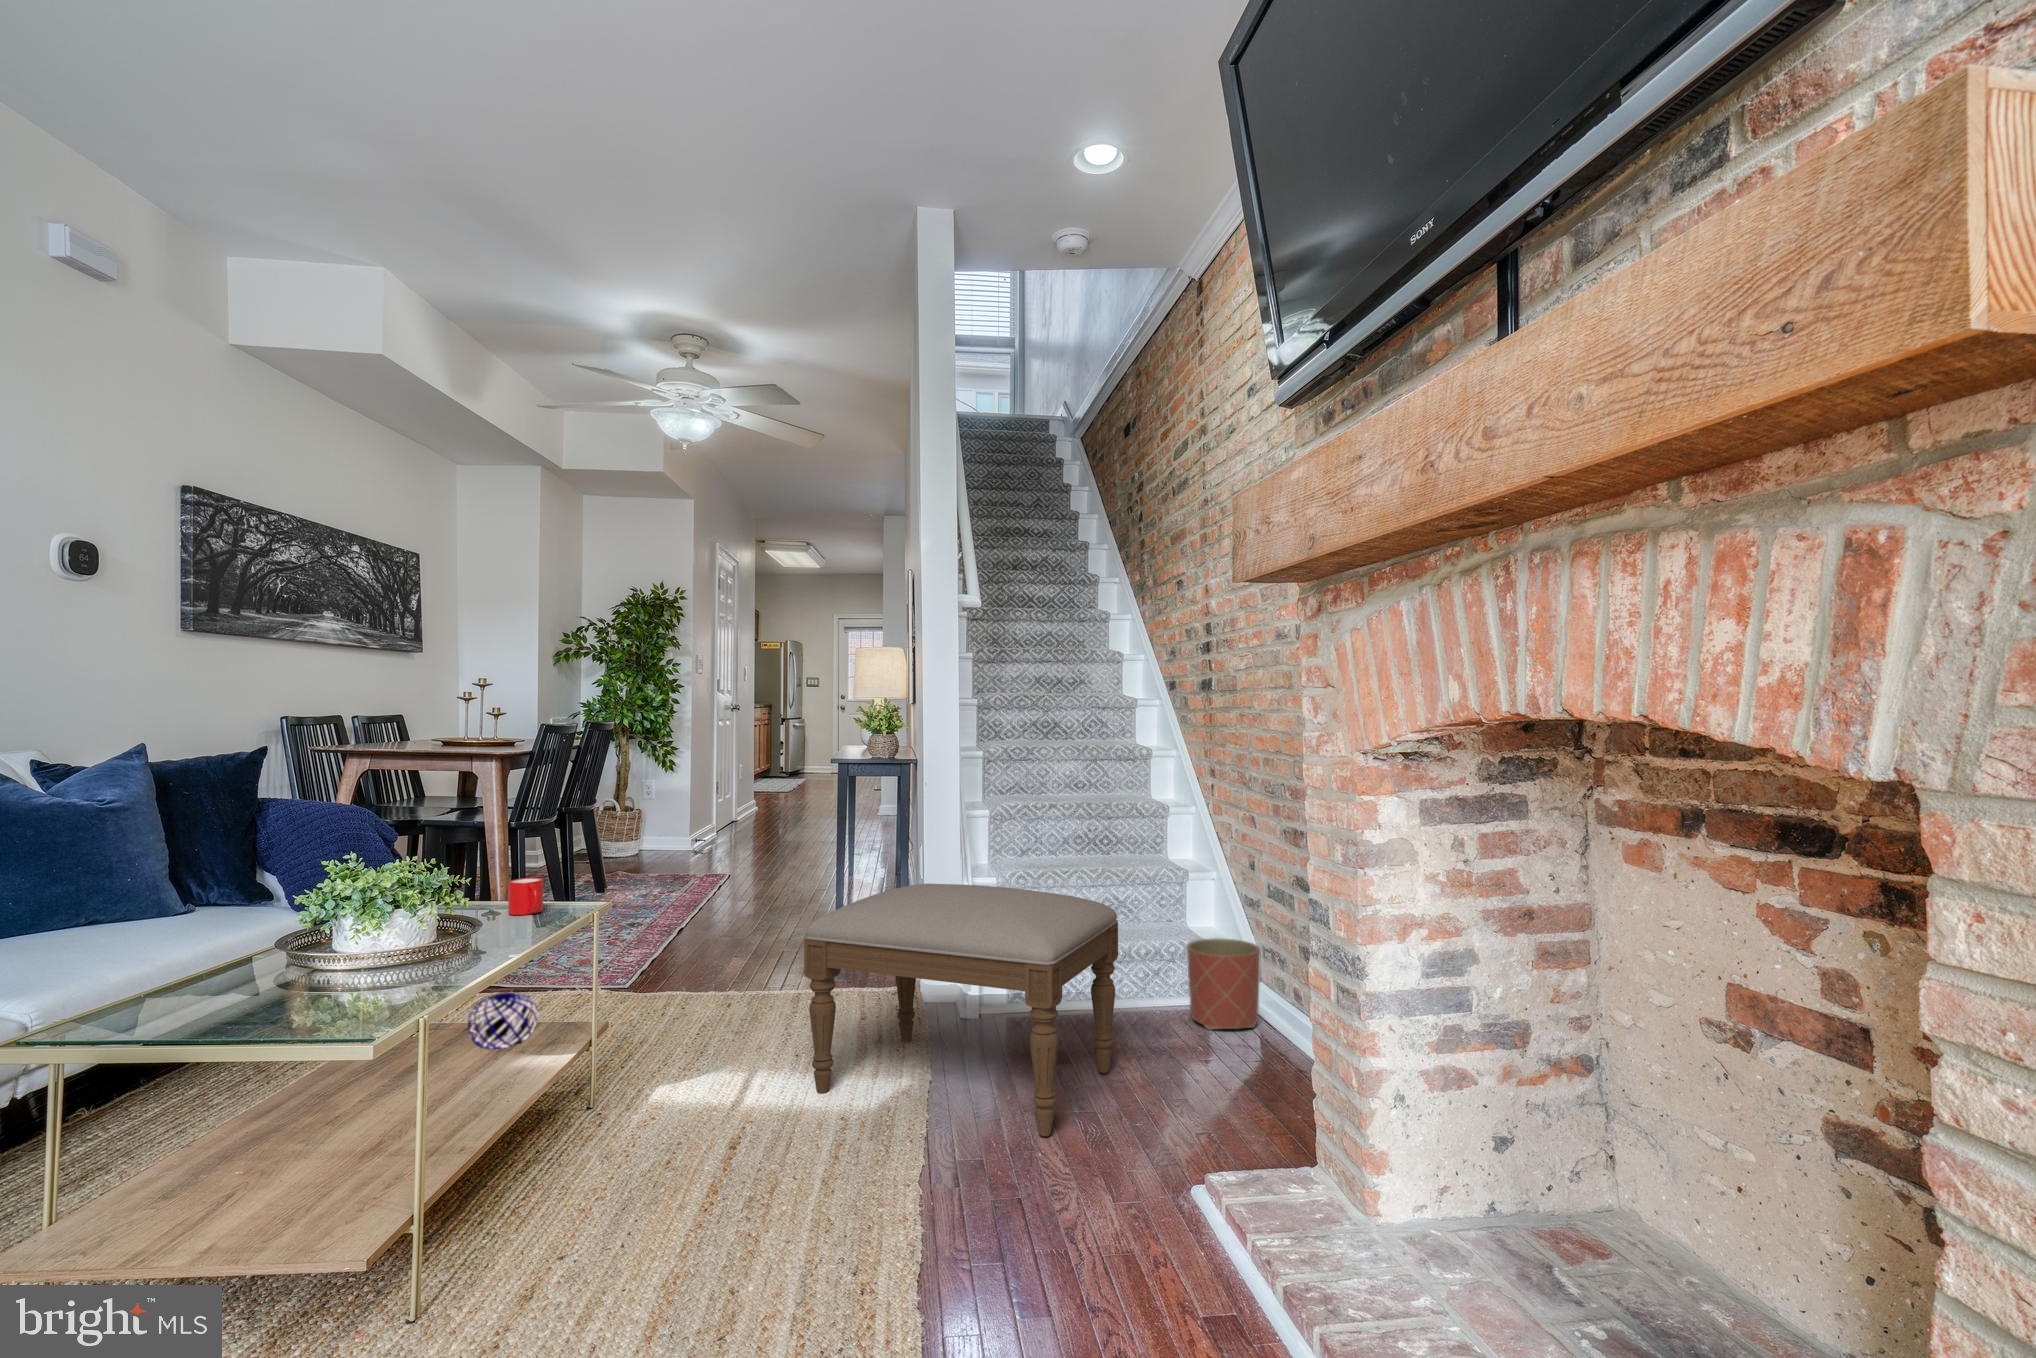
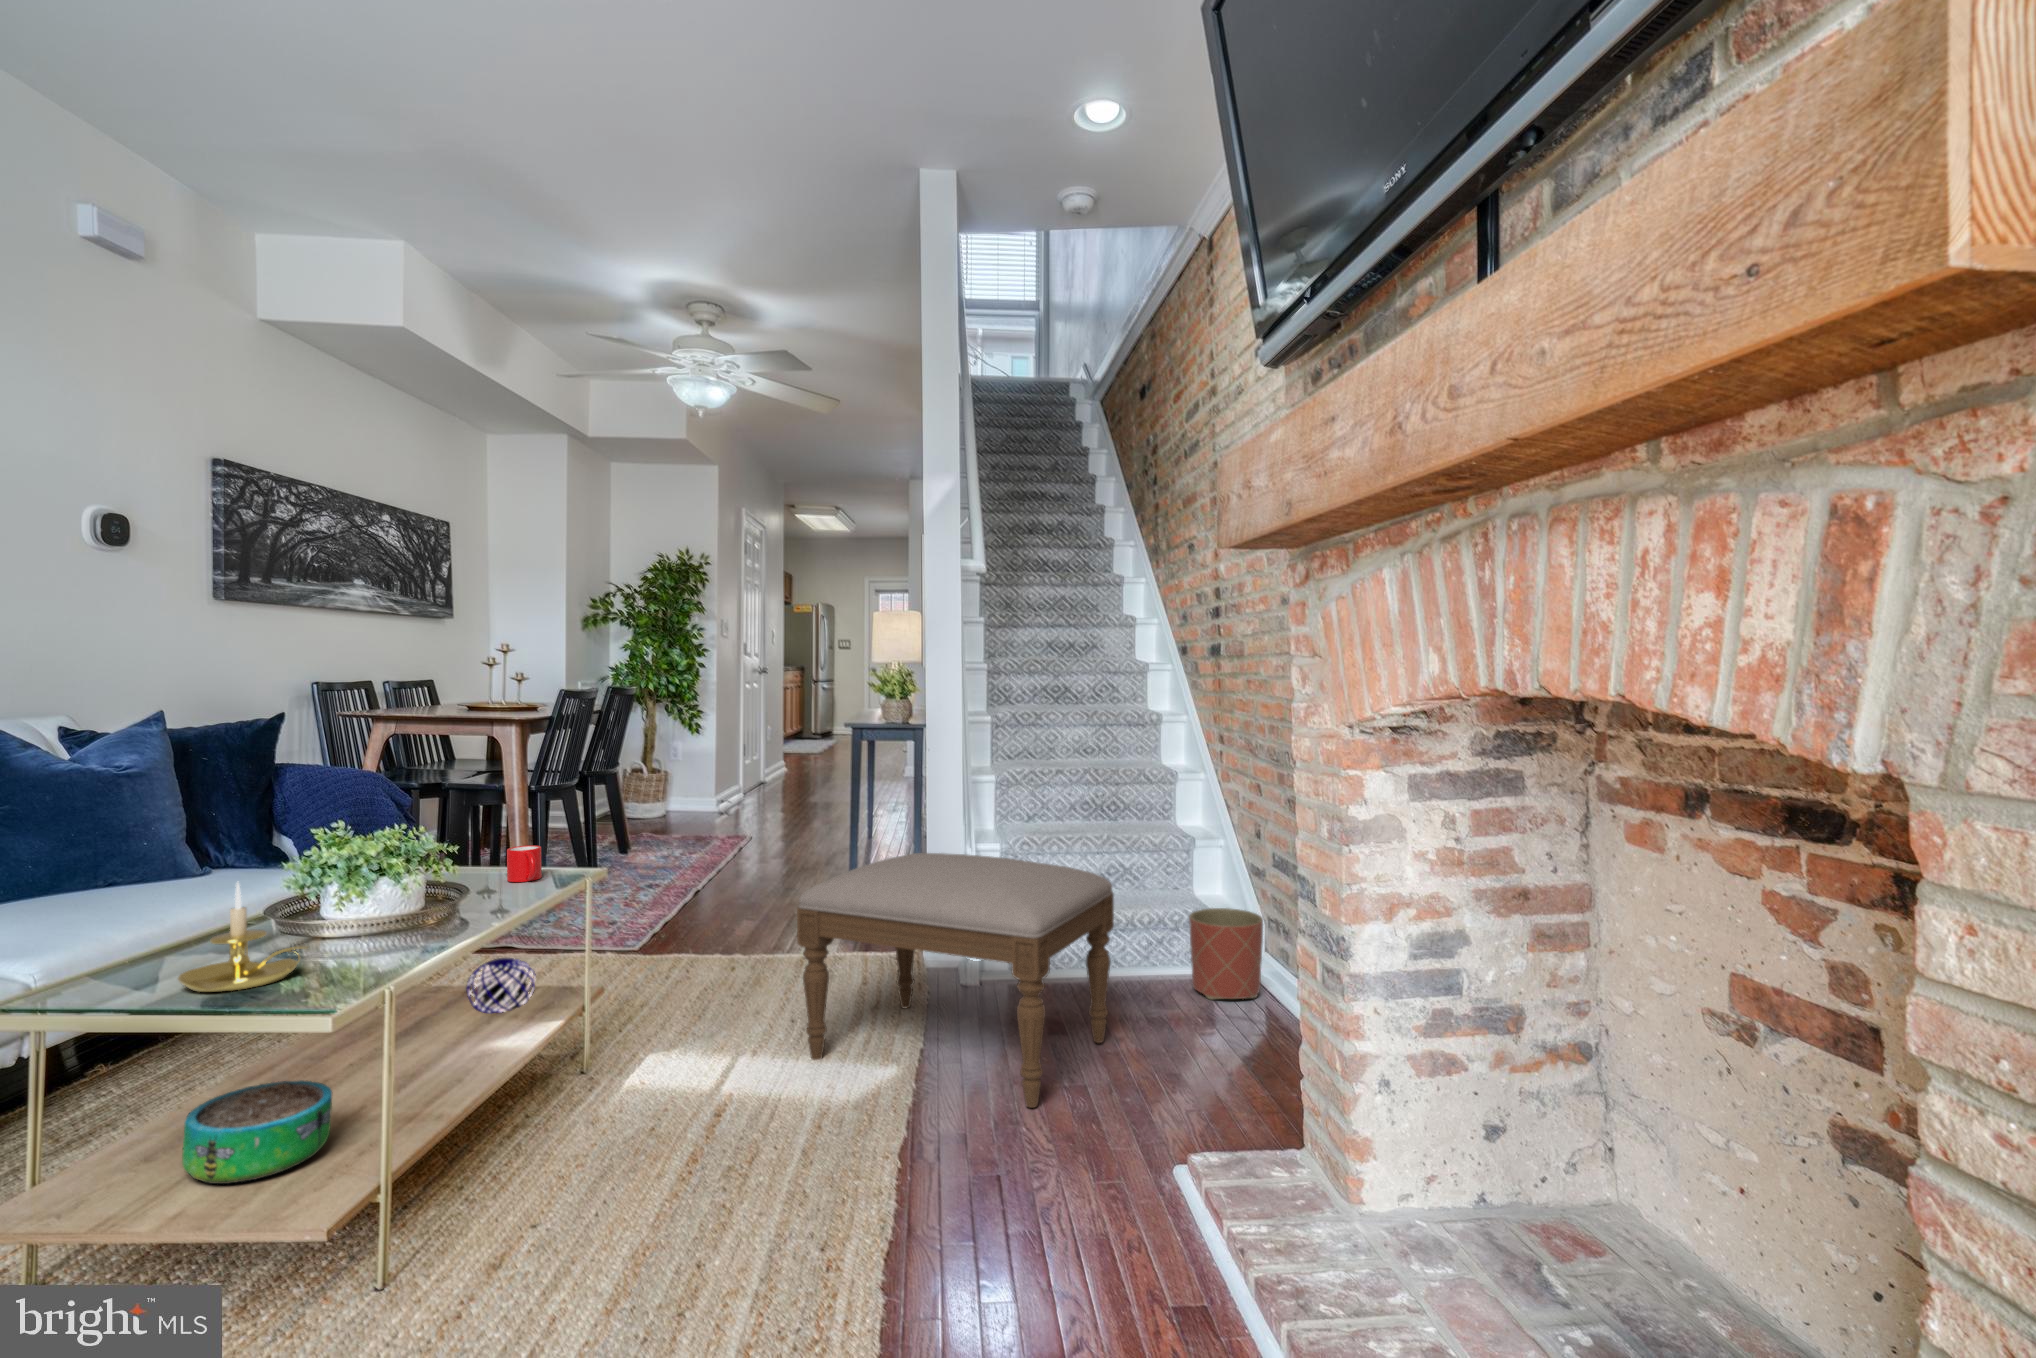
candle holder: none [199,911,333,1023] -> present [178,883,307,992]
decorative bowl: none [203,1114,354,1219] -> present [182,1080,332,1184]

